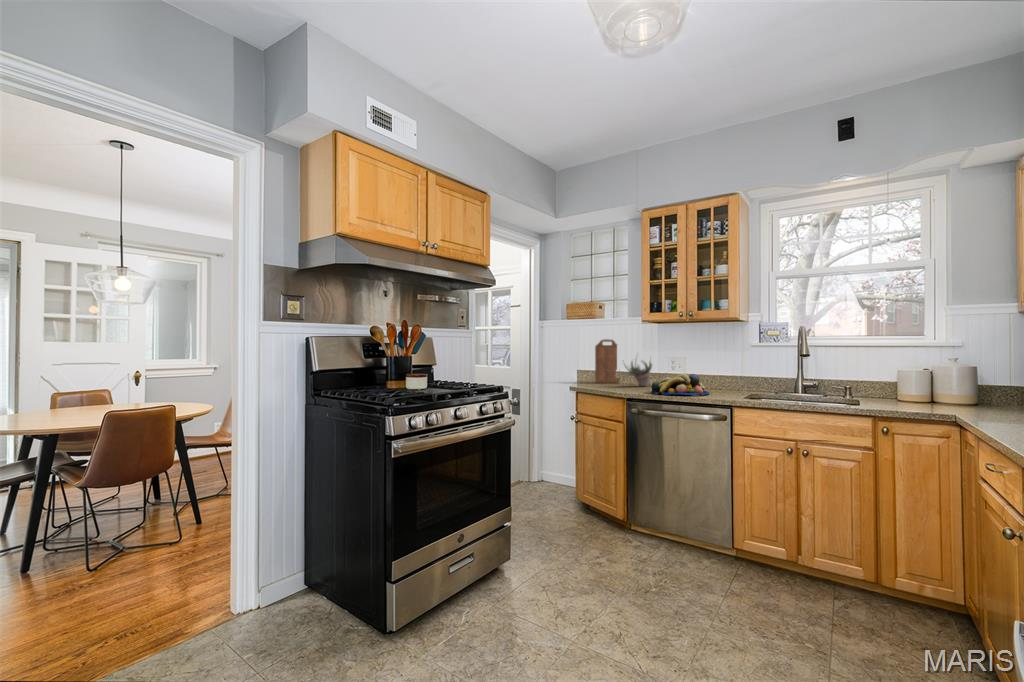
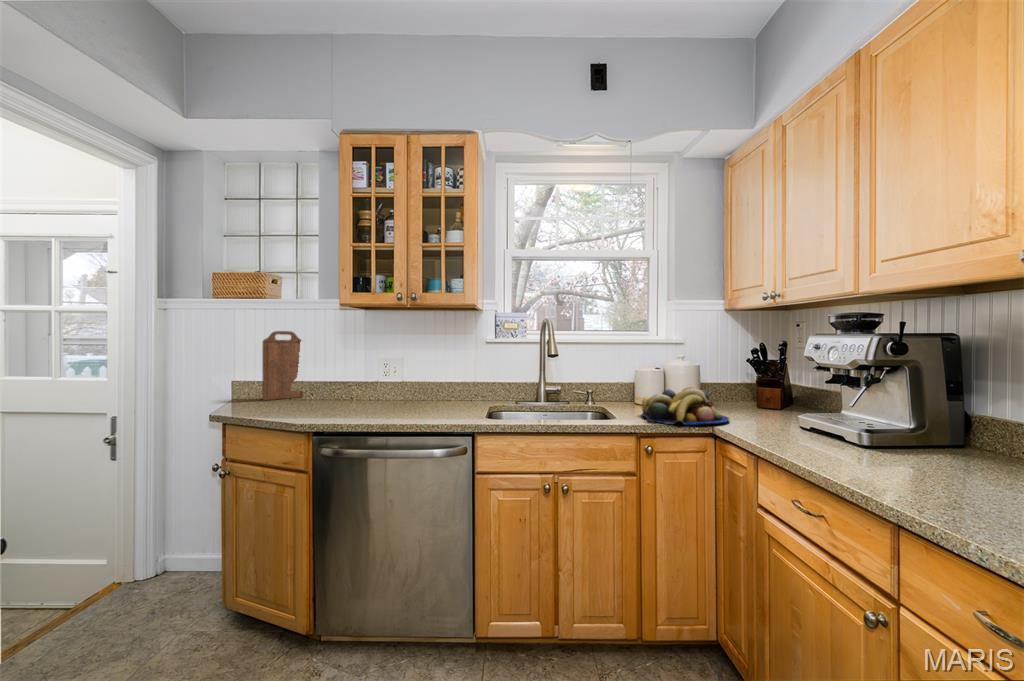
succulent plant: present [620,361,652,386] -> none [301,352,354,403]
fruit bowl: present [651,374,709,395] -> present [642,387,729,425]

